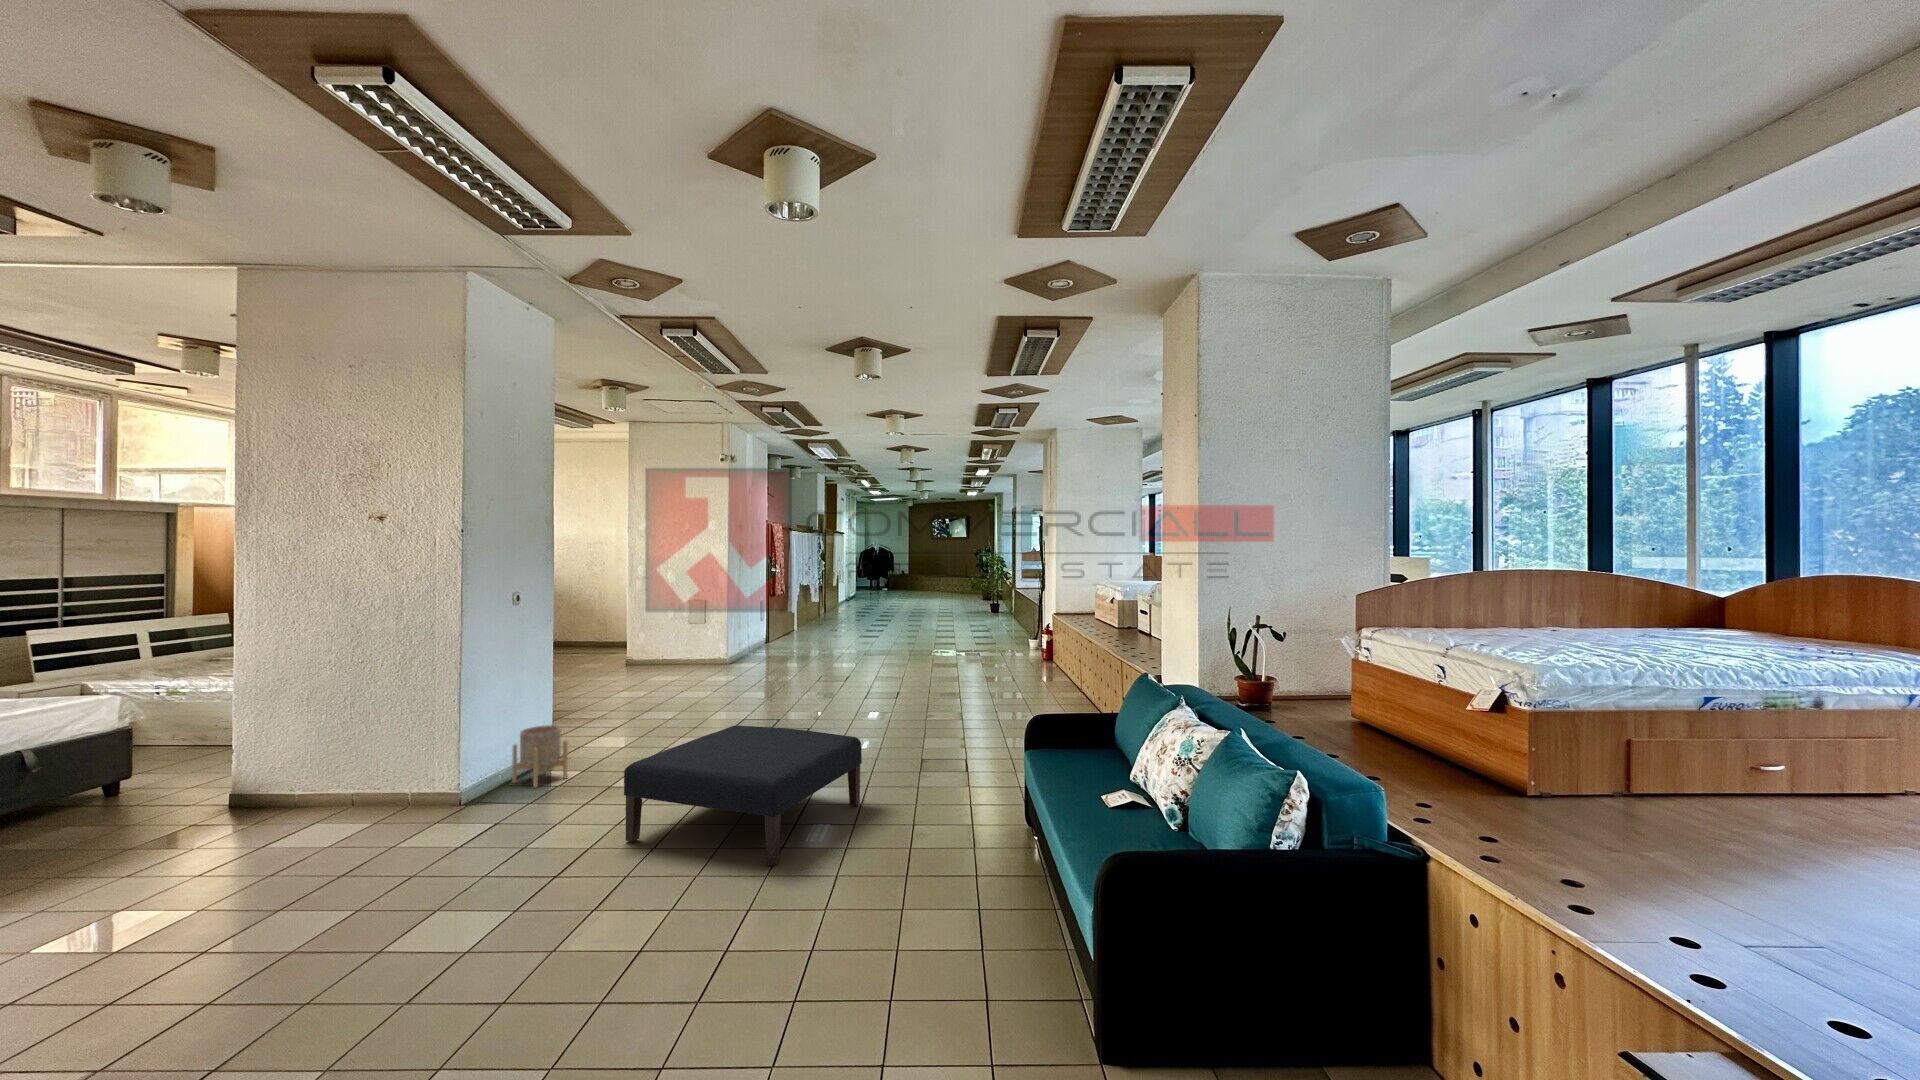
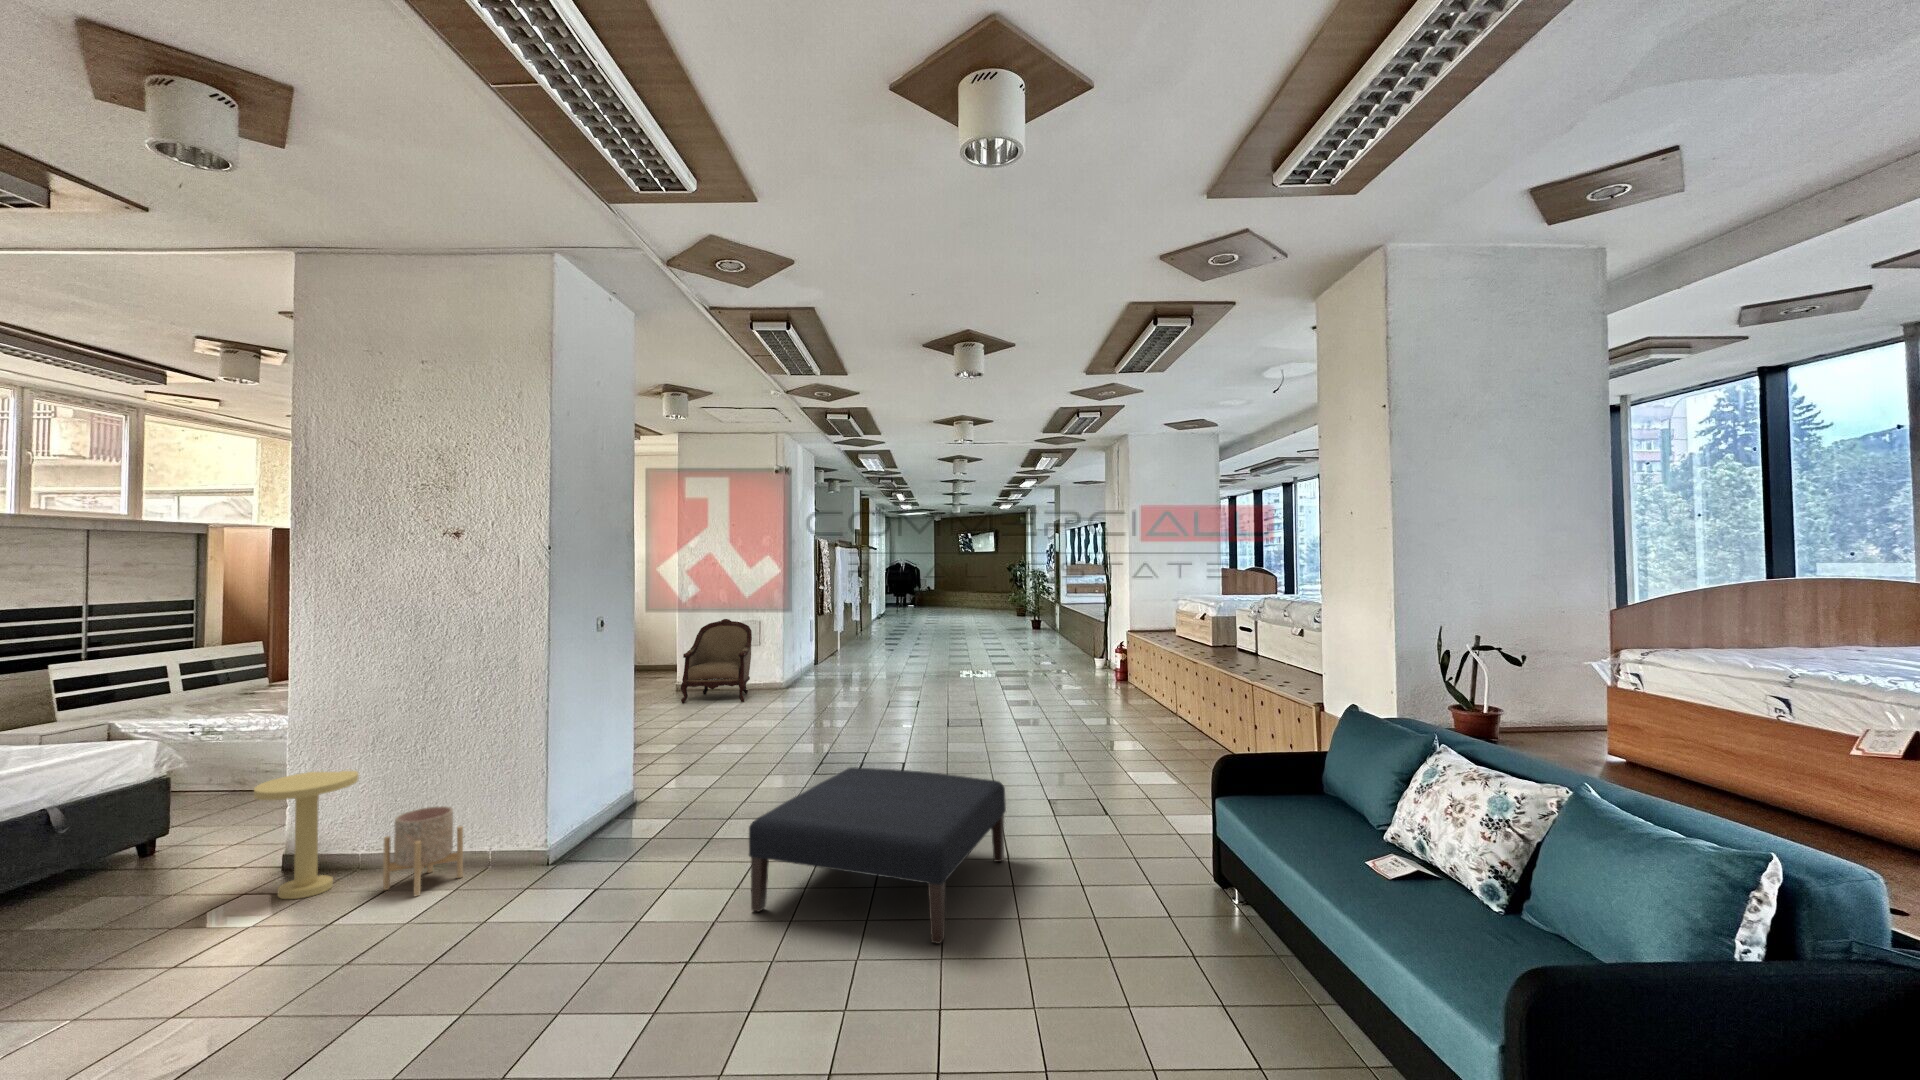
armchair: none [628,598,697,675] -> present [681,619,752,703]
side table: none [201,721,295,830] -> present [254,769,359,899]
planter: present [512,725,568,788] -> present [383,806,463,896]

